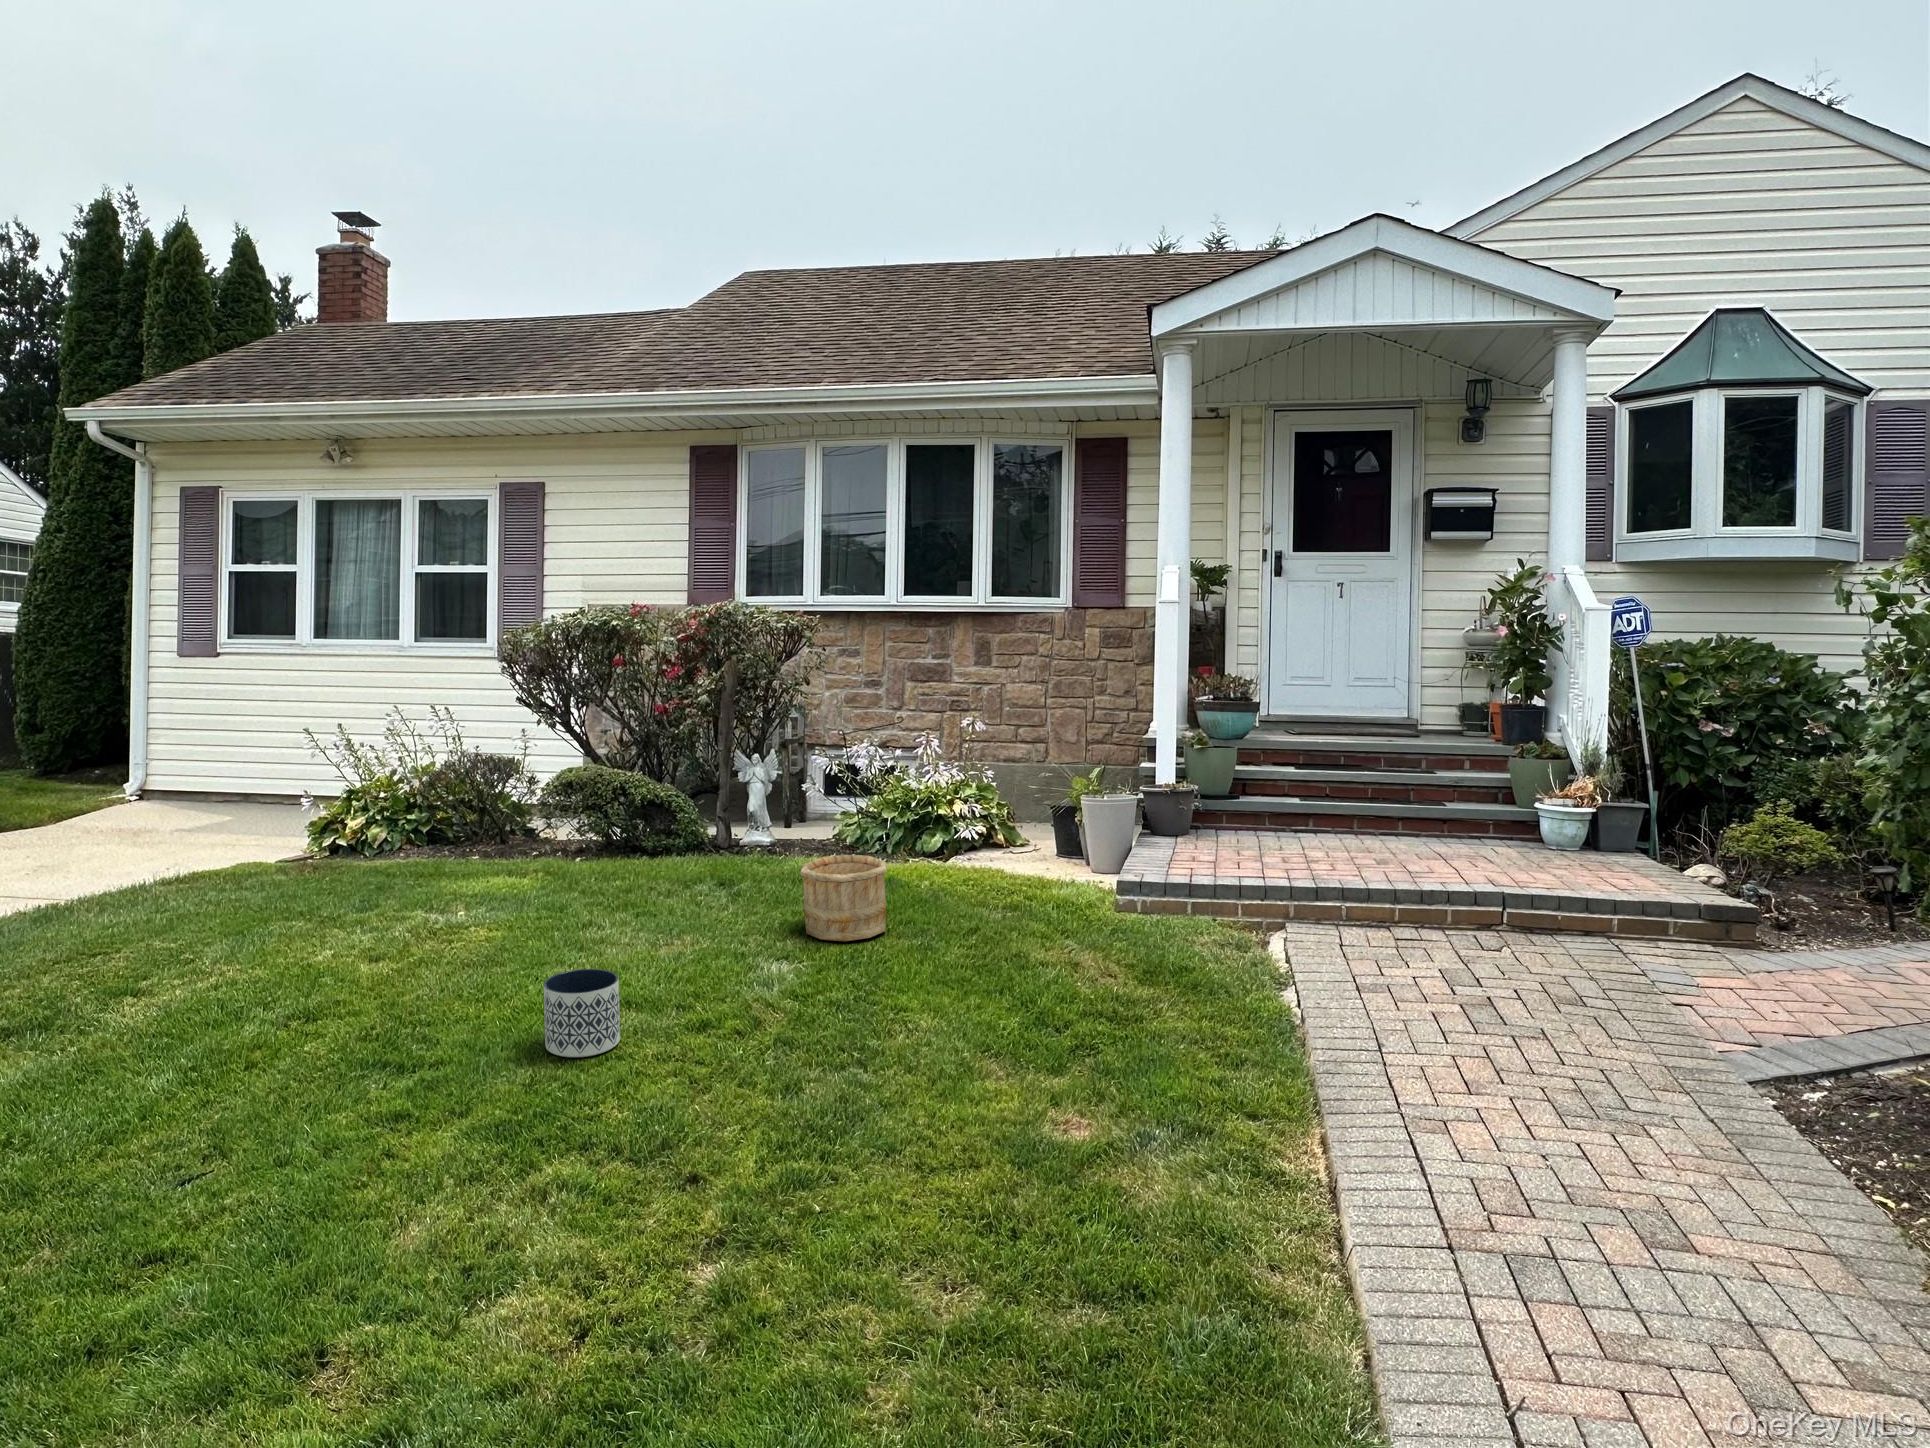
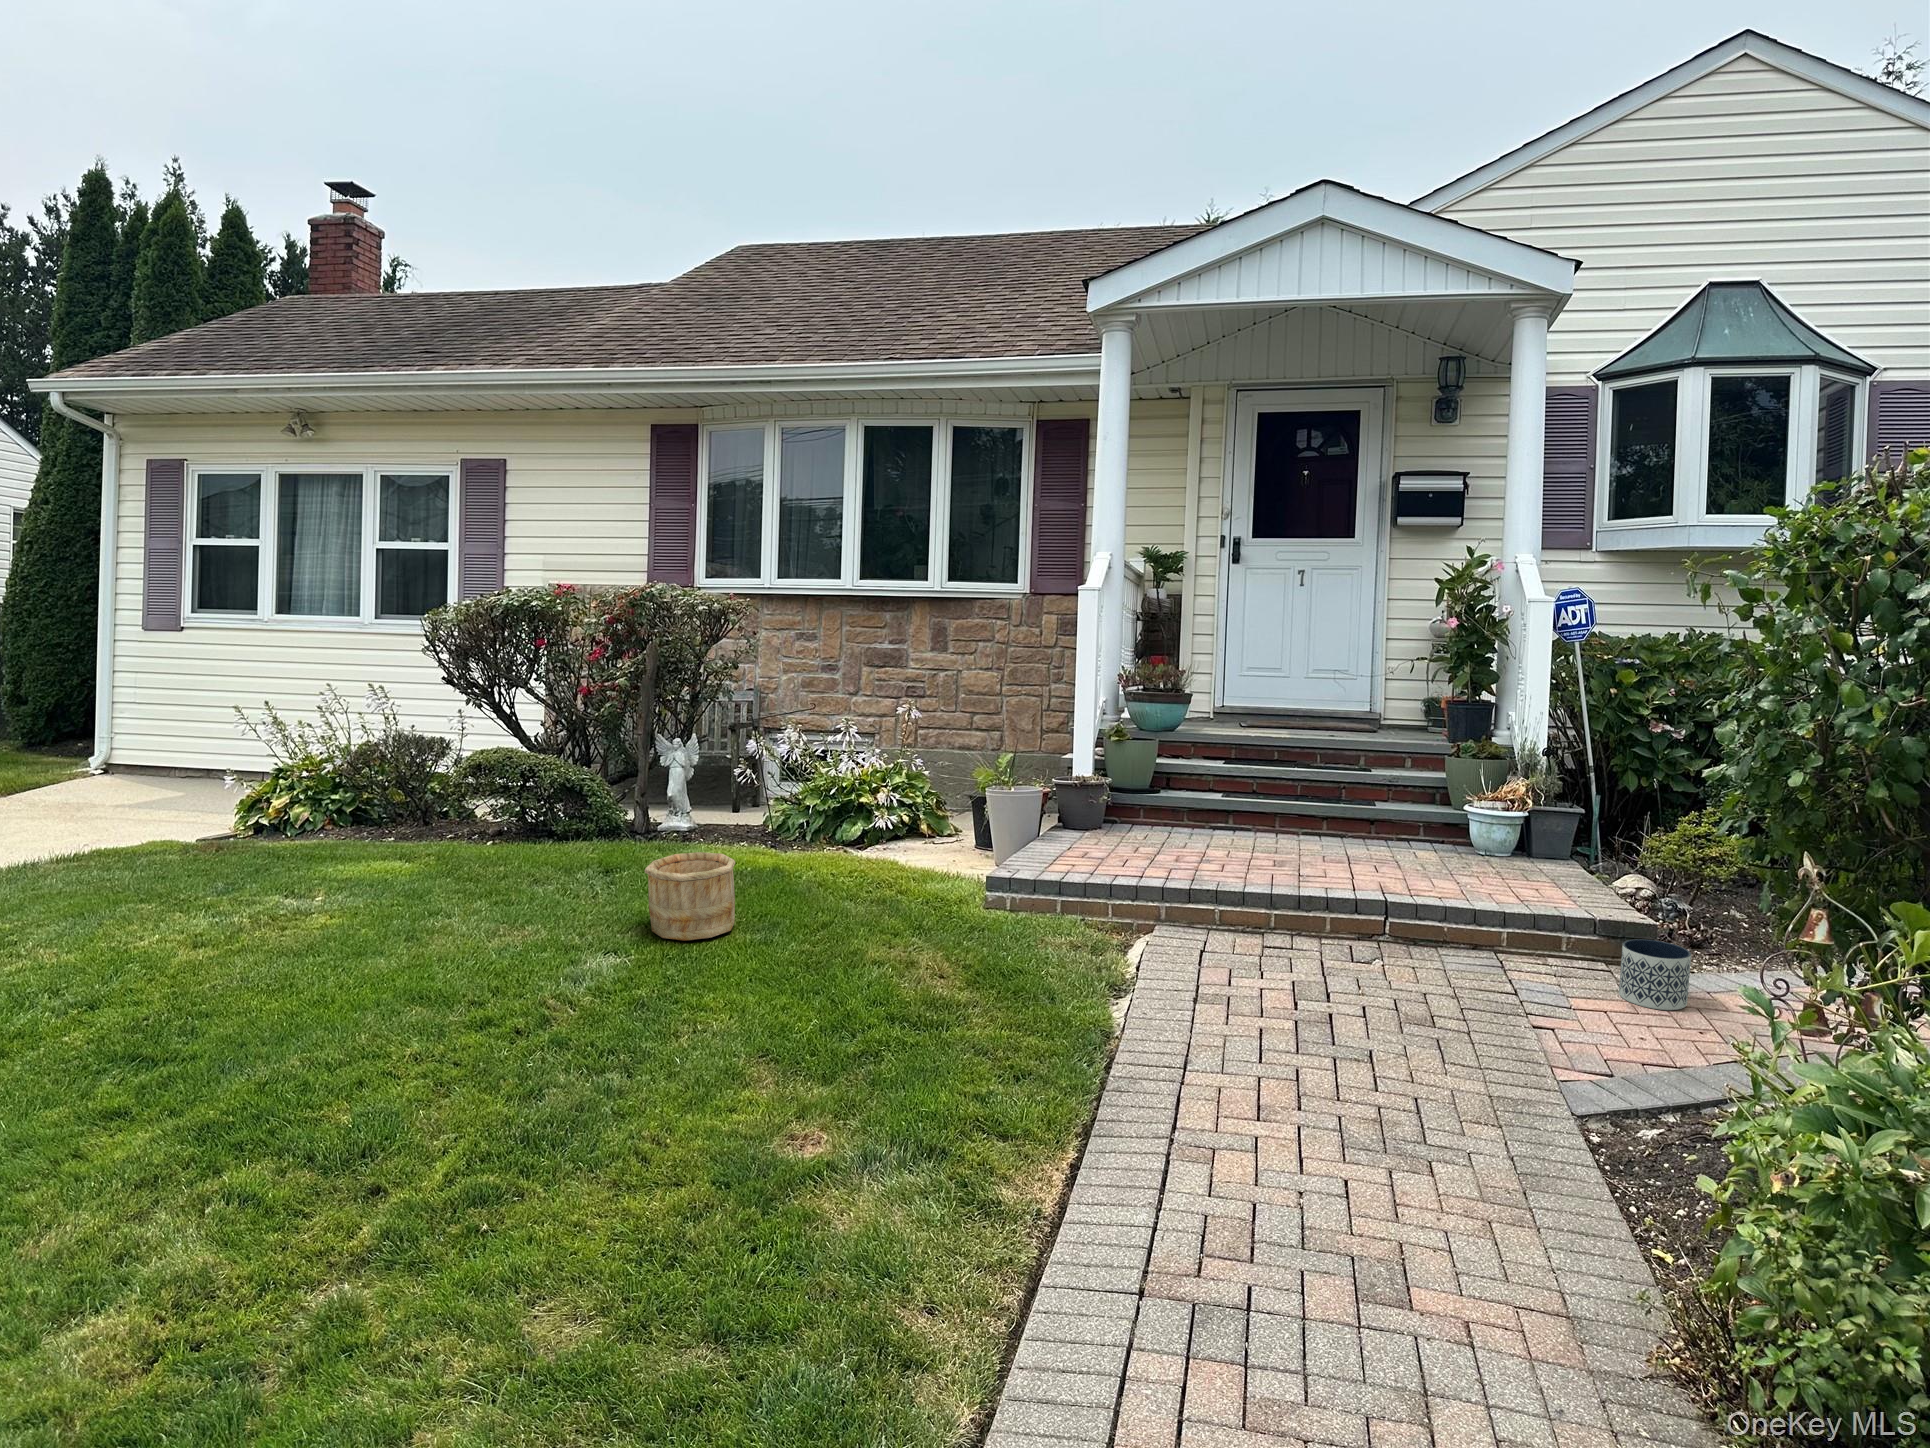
planter: present [544,969,620,1057] -> present [1619,939,1691,1010]

